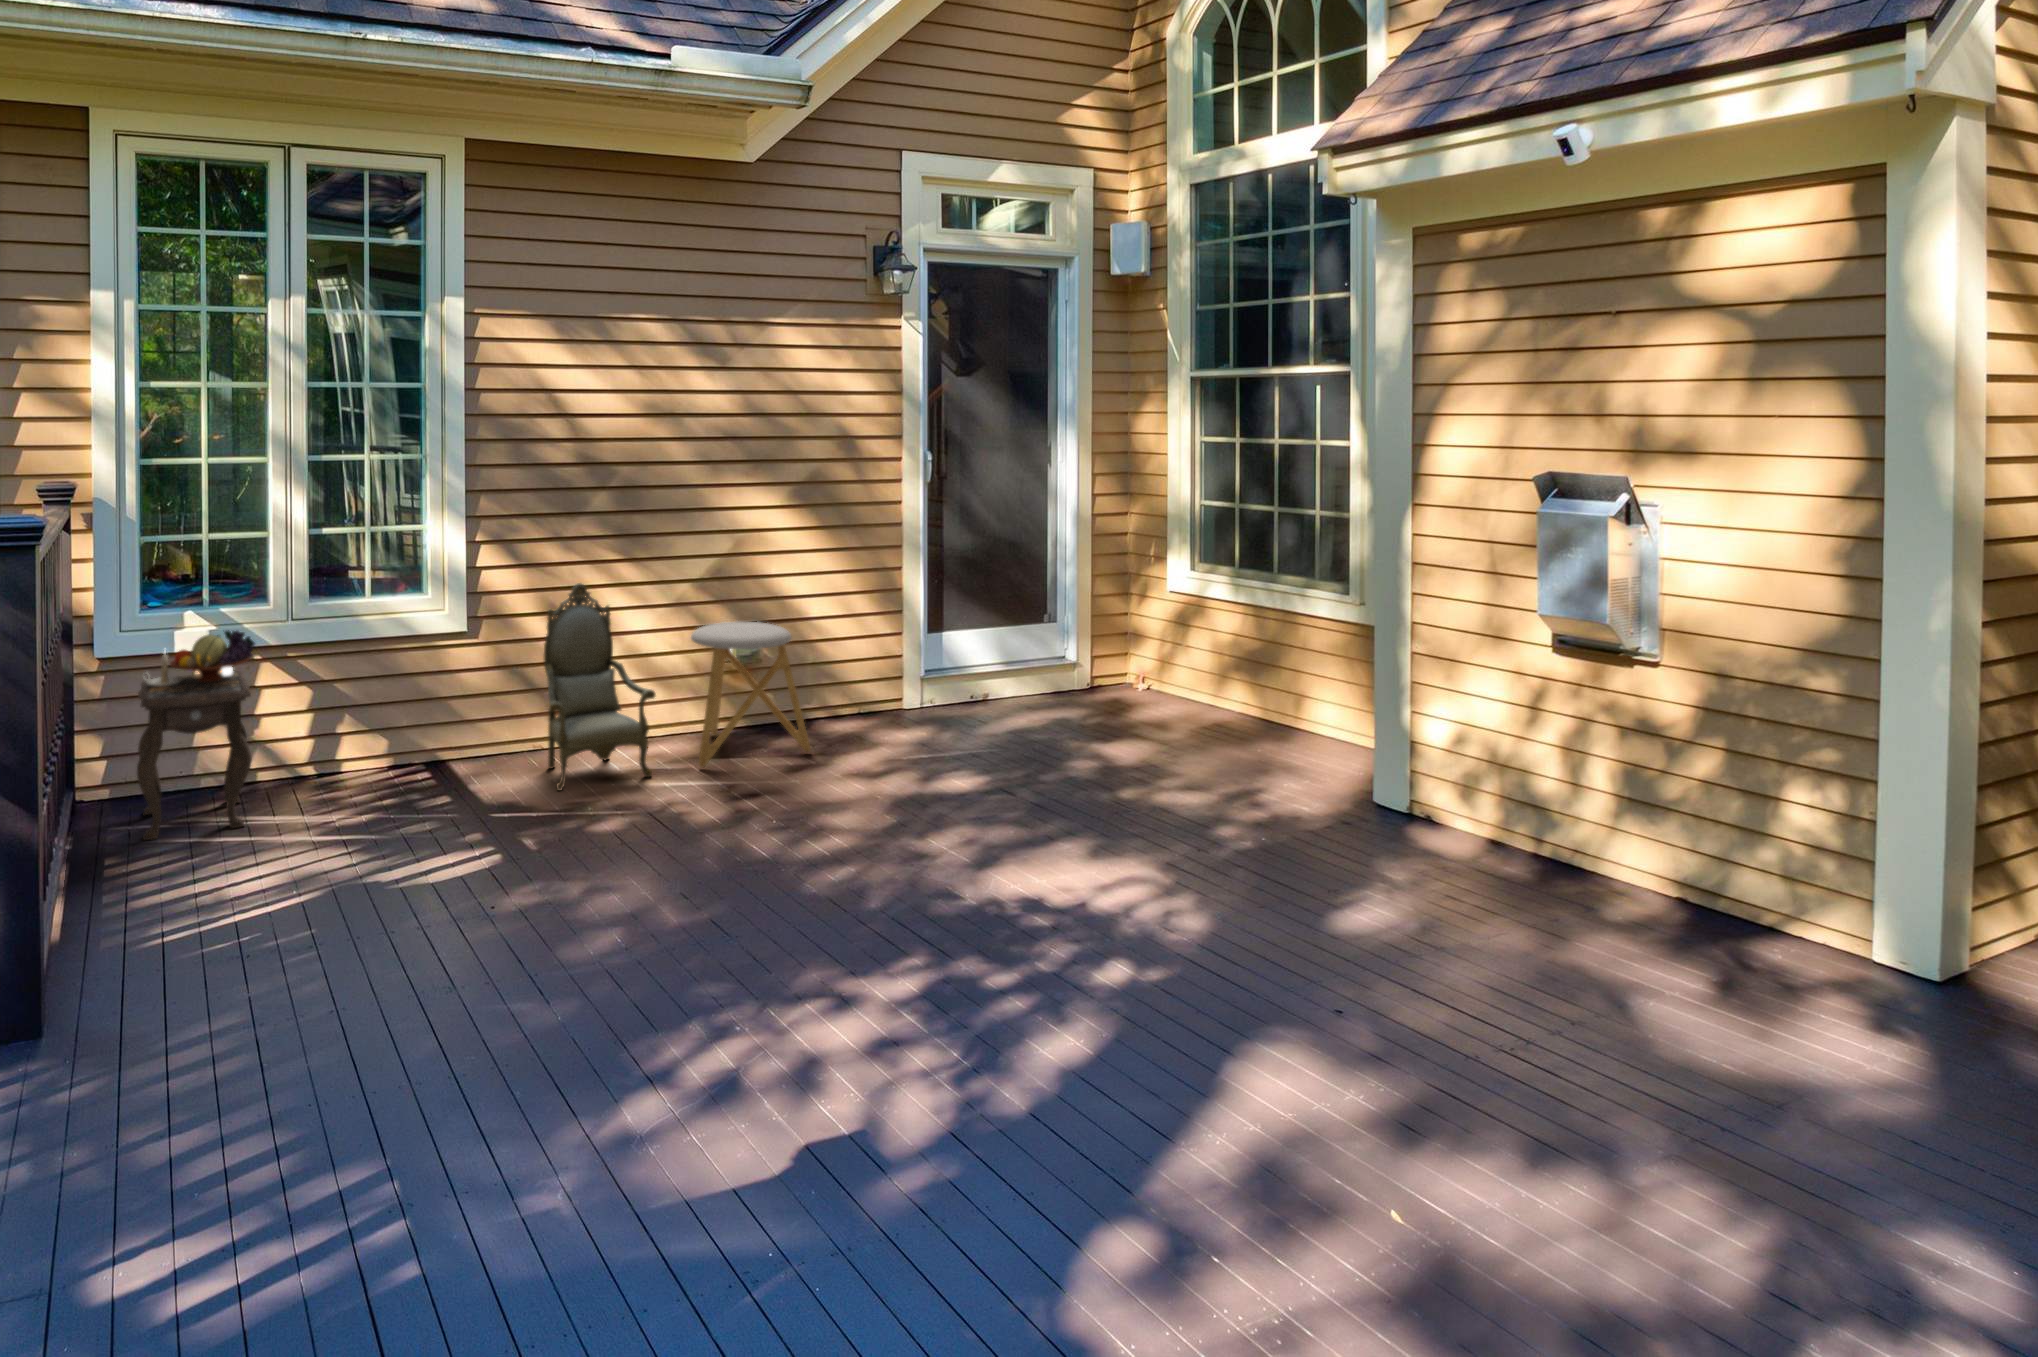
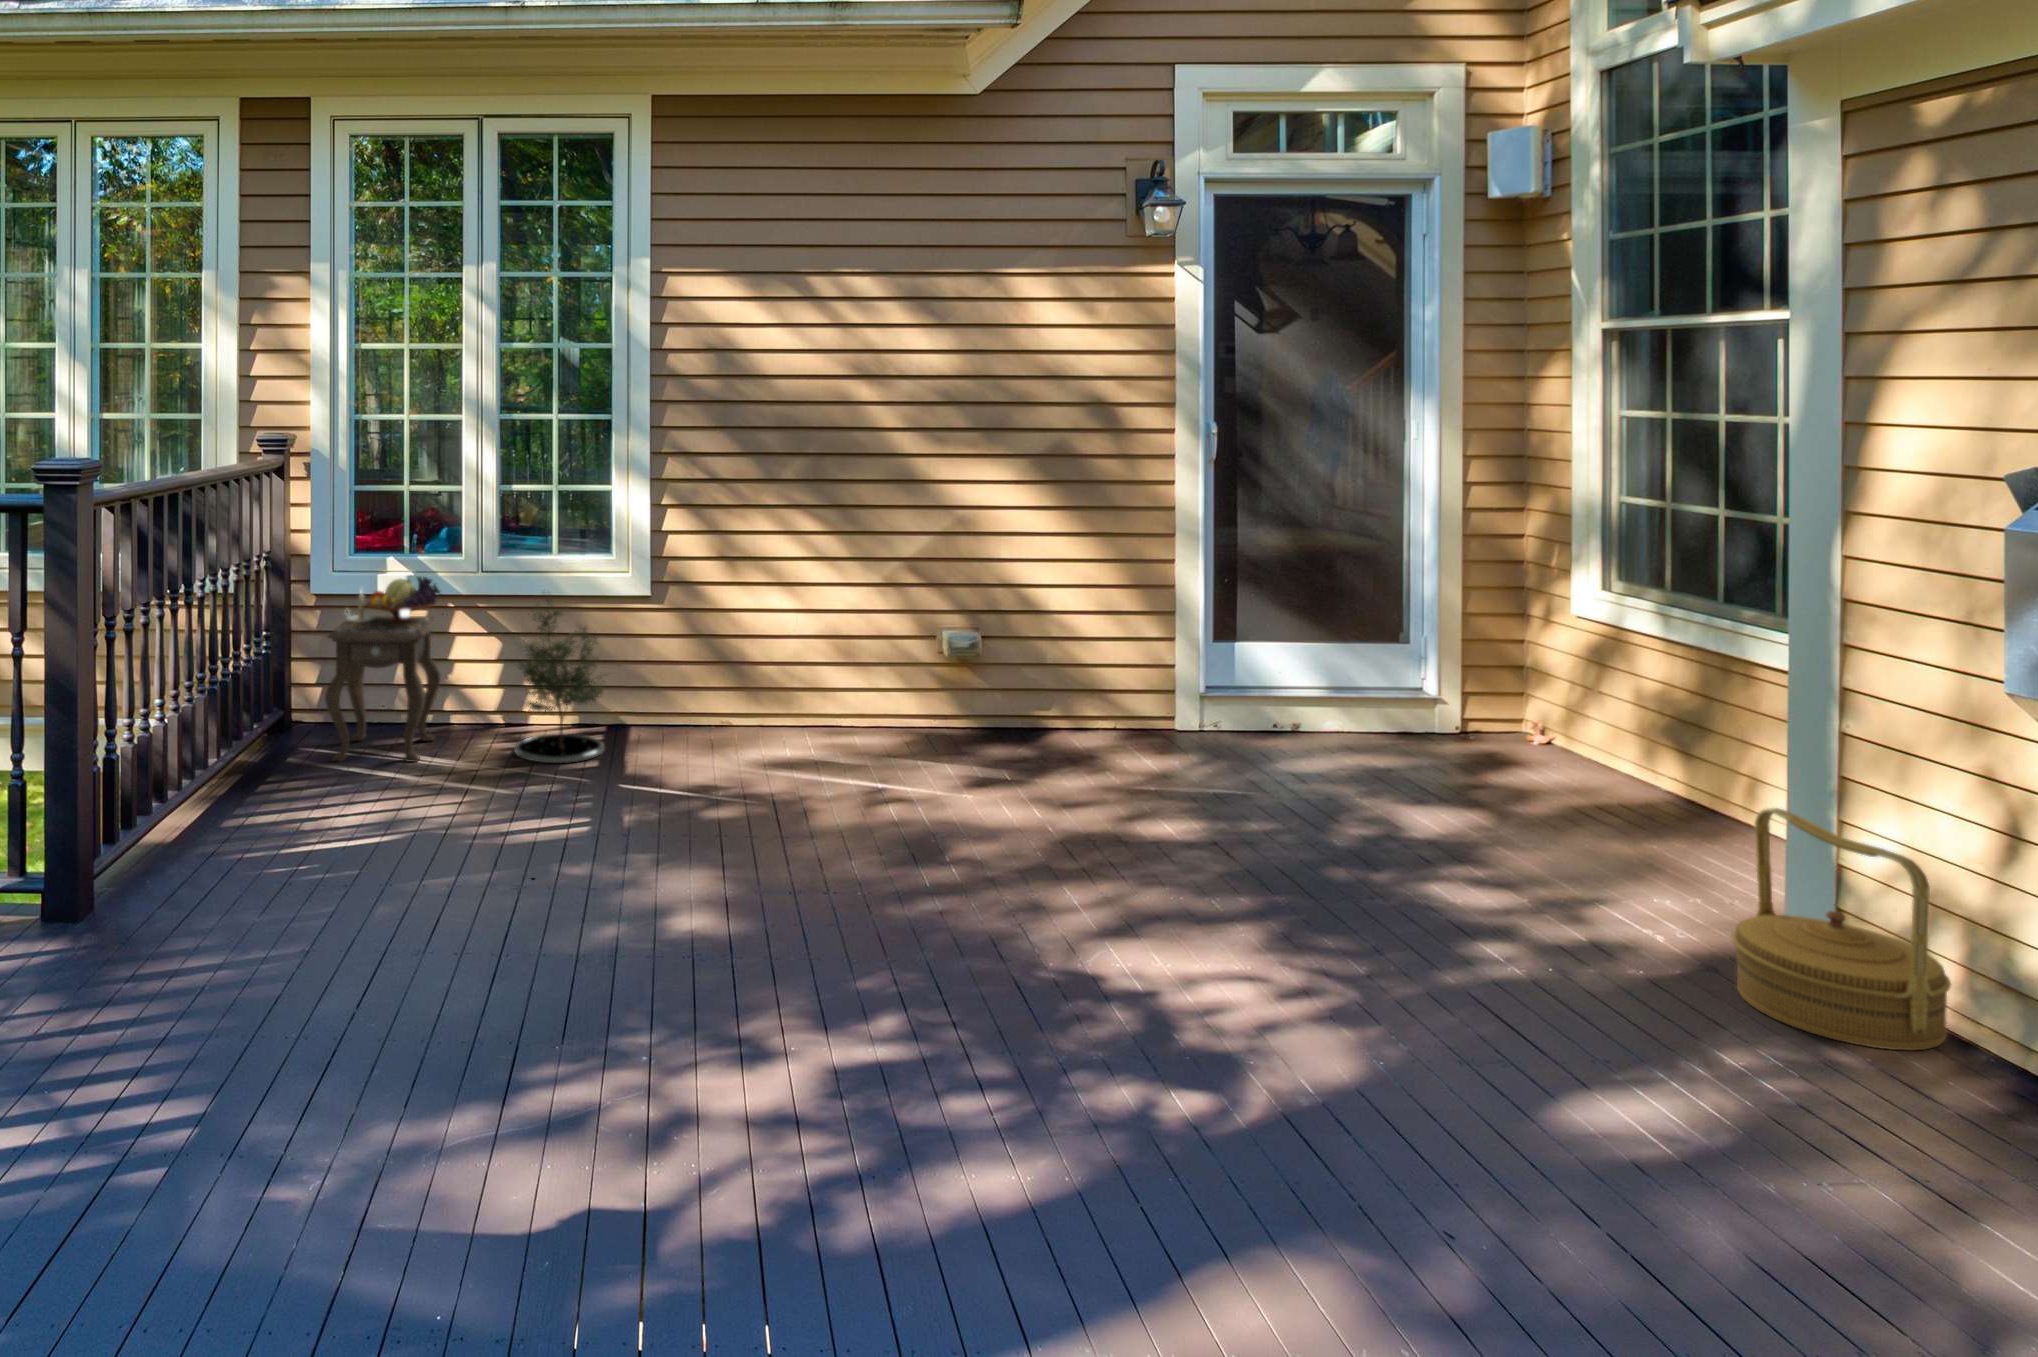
armchair: present [544,583,656,791] -> none [670,496,829,770]
stool: present [691,622,810,768] -> none [880,613,1021,768]
potted tree: none [336,633,437,808] -> present [515,595,605,763]
woven basket: none [1371,714,1495,866] -> present [1732,808,1951,1051]

